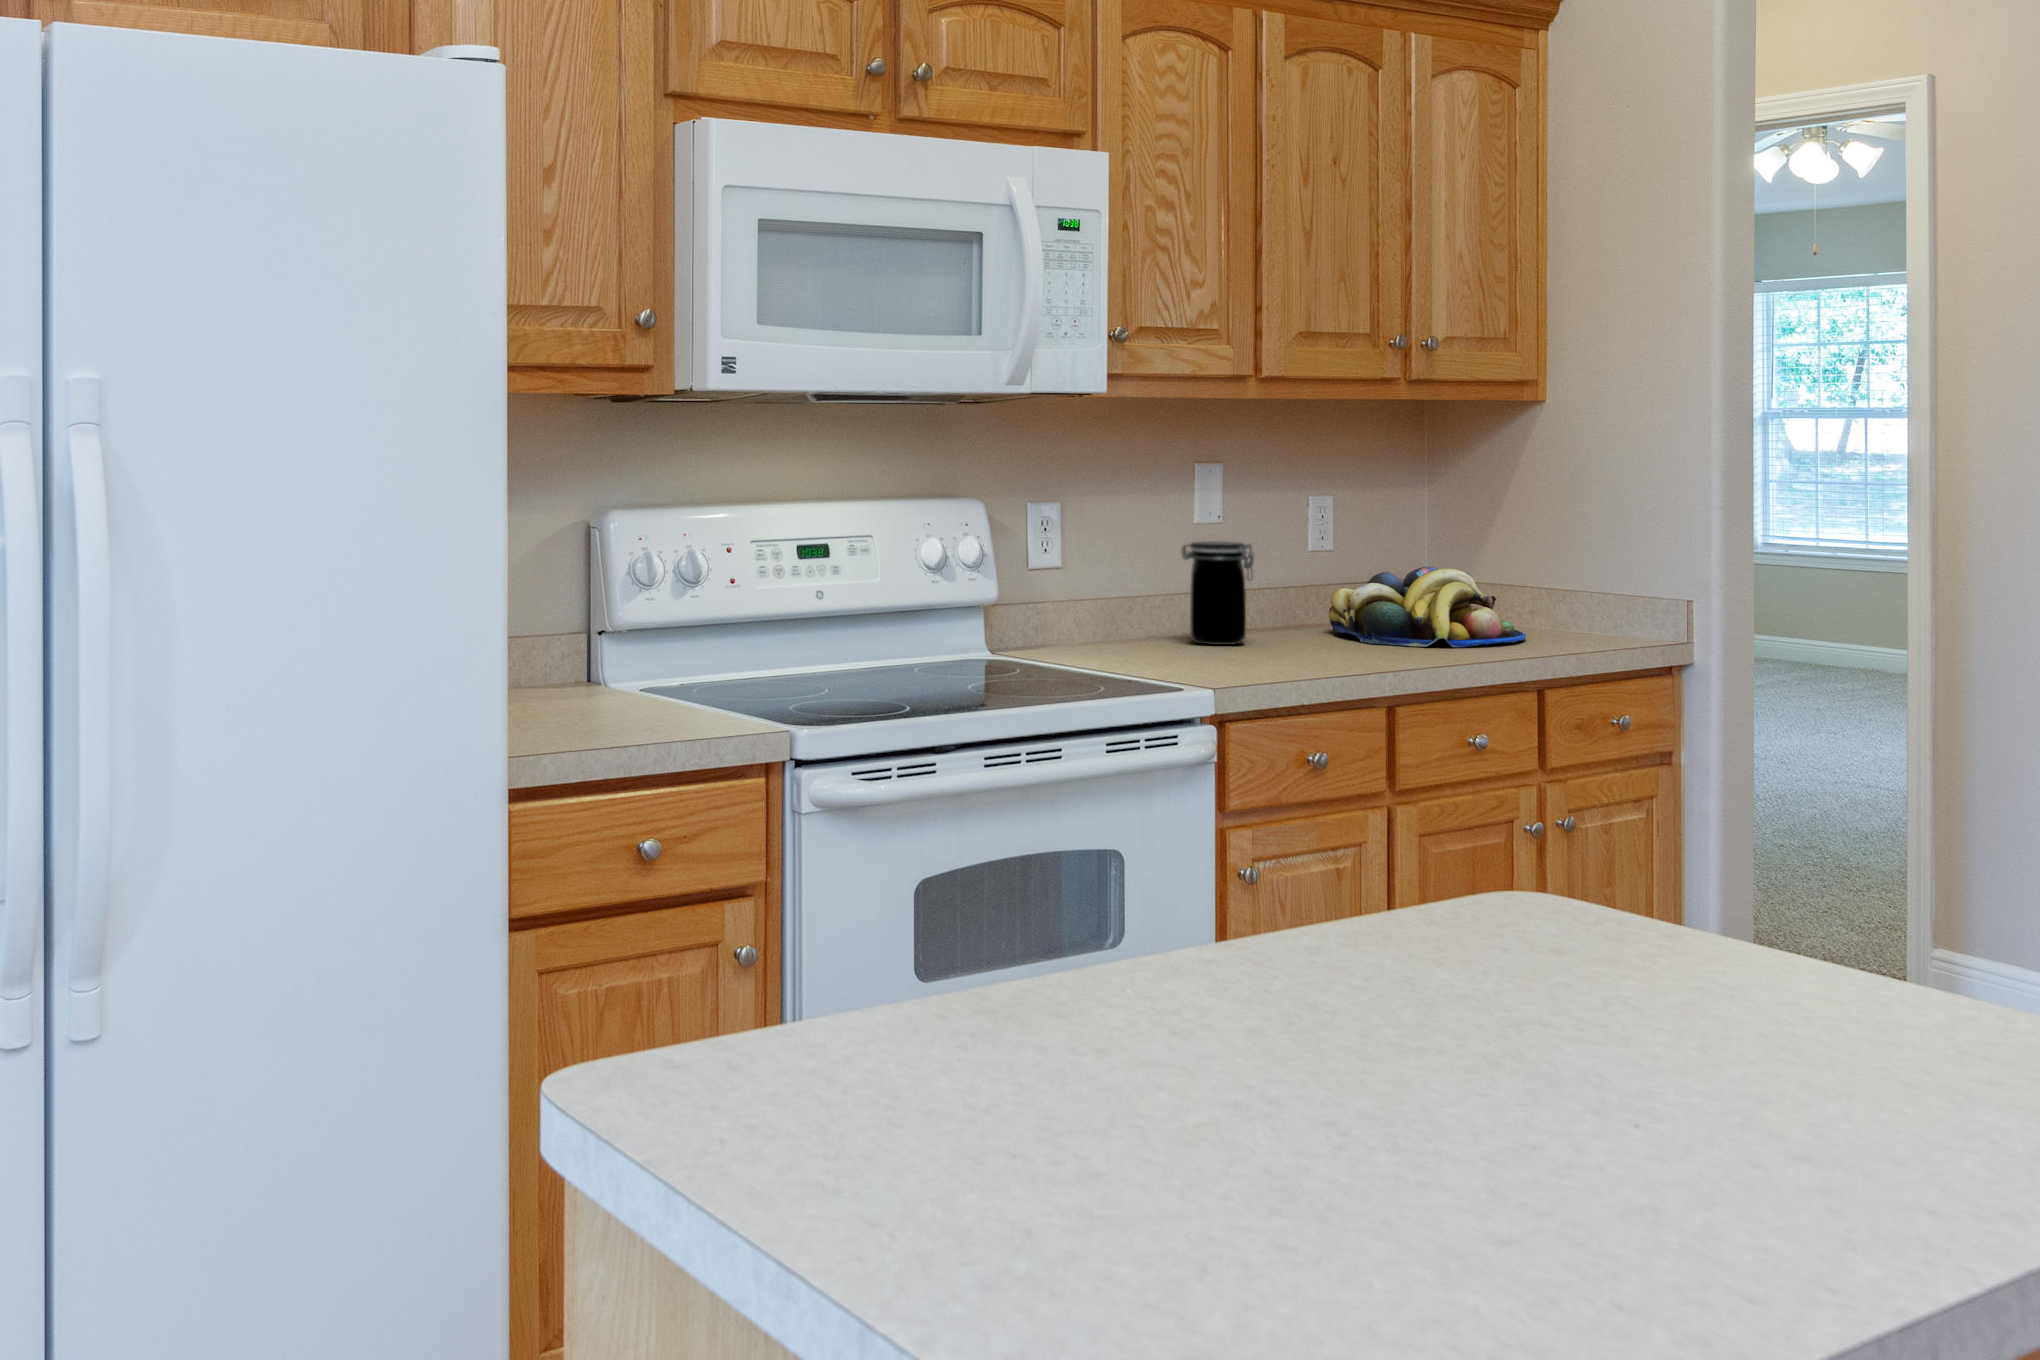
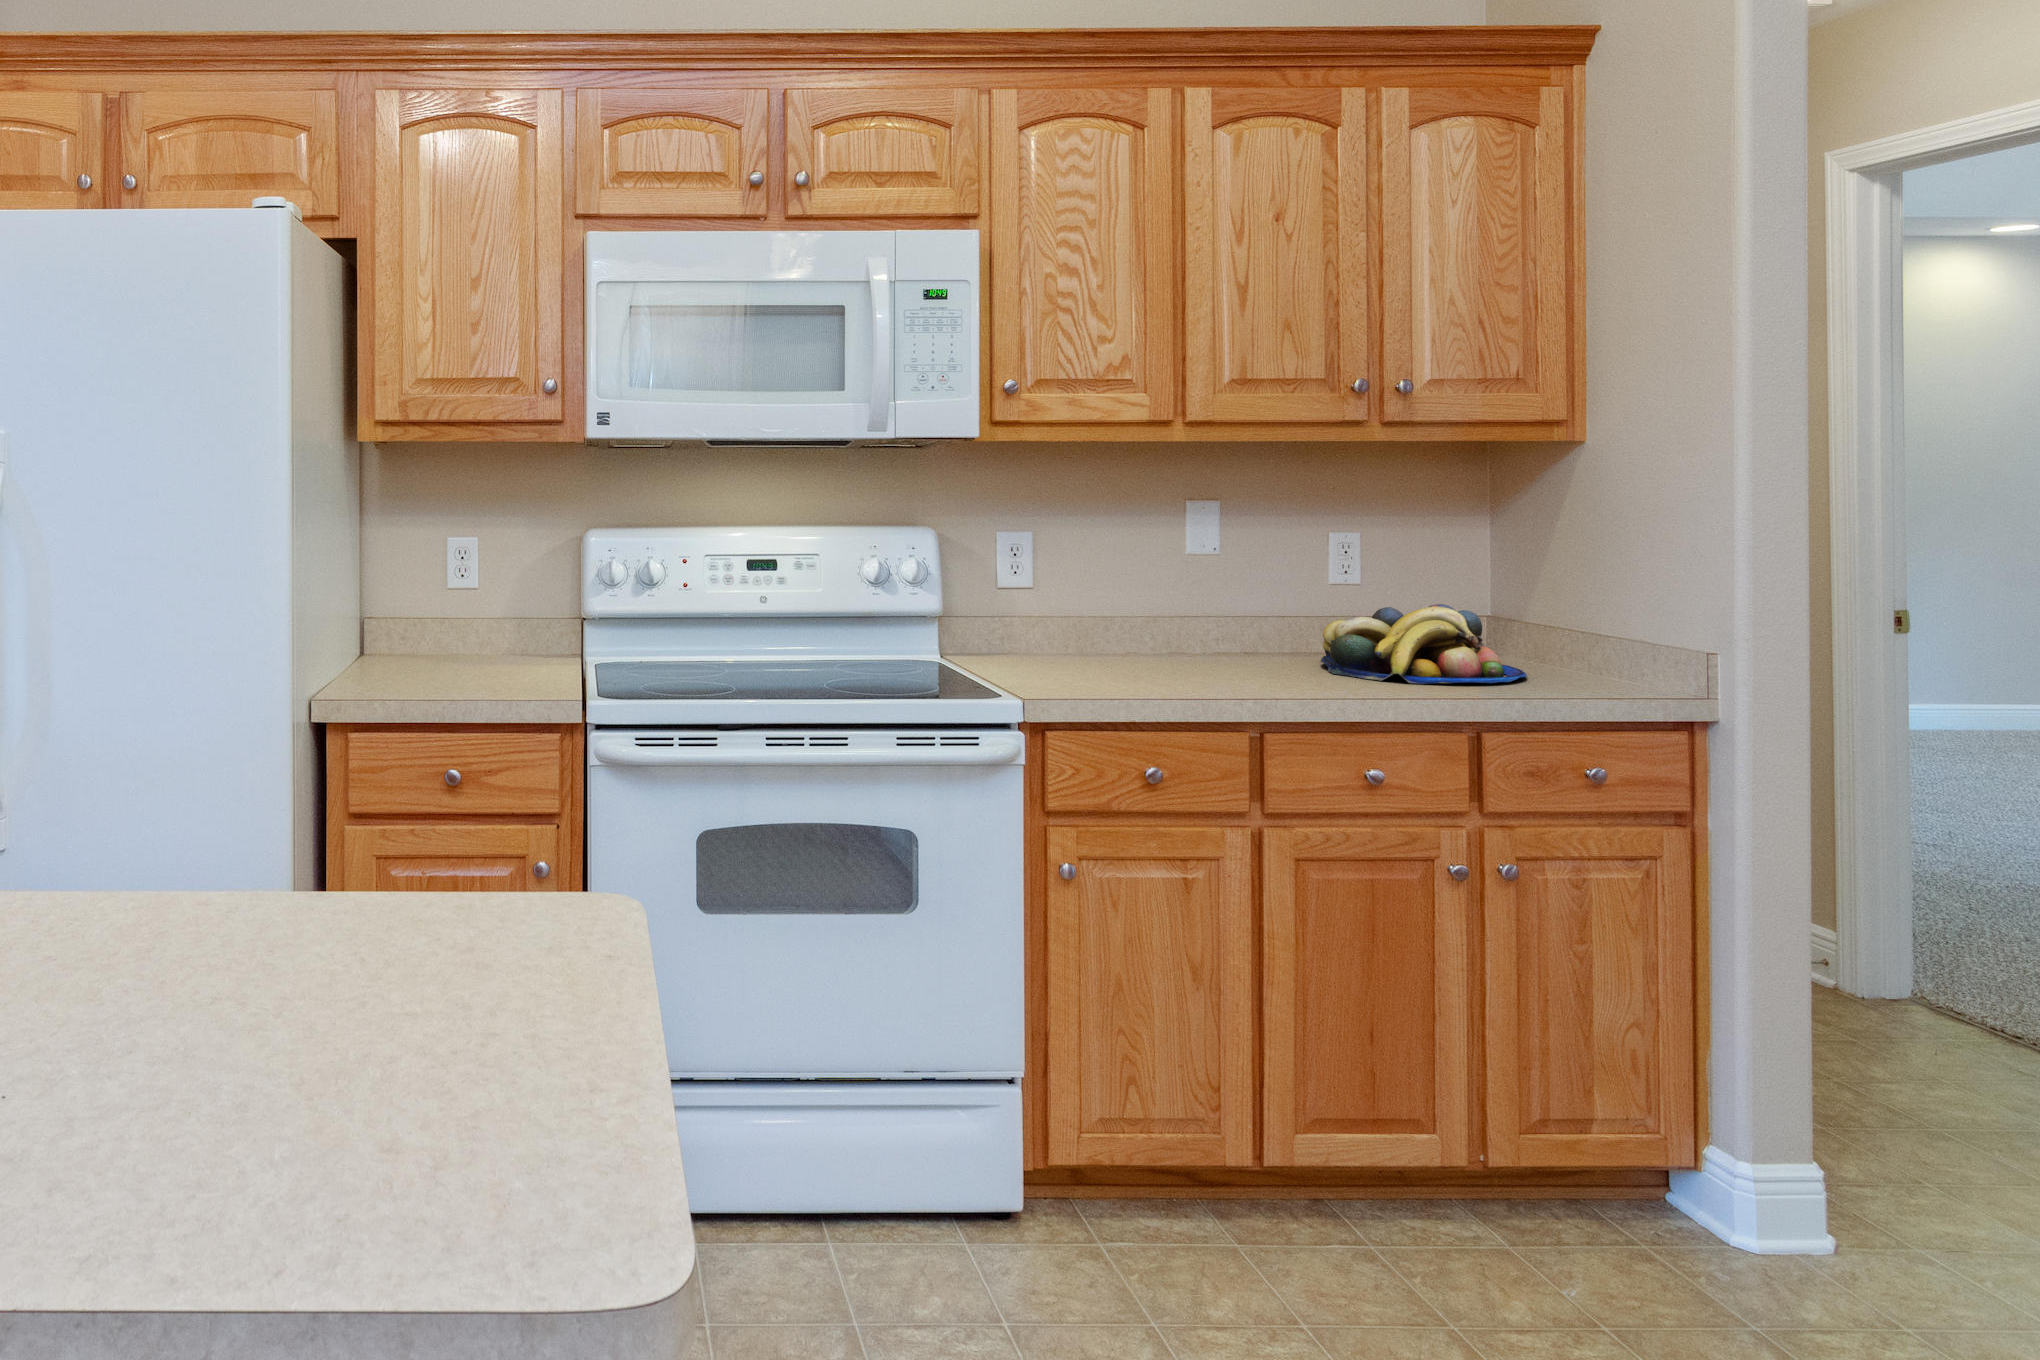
jar: present [1182,541,1254,645] -> none [1150,570,1213,665]

